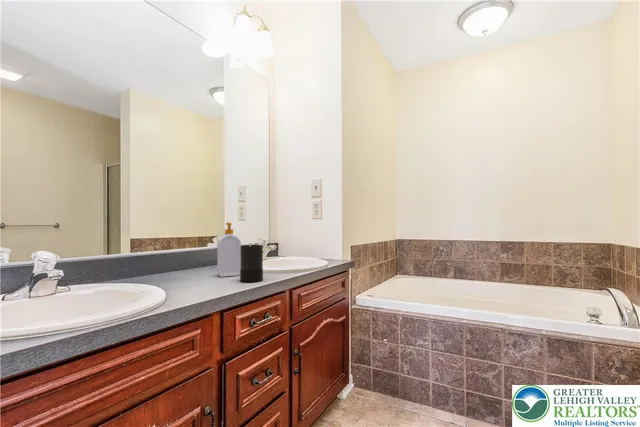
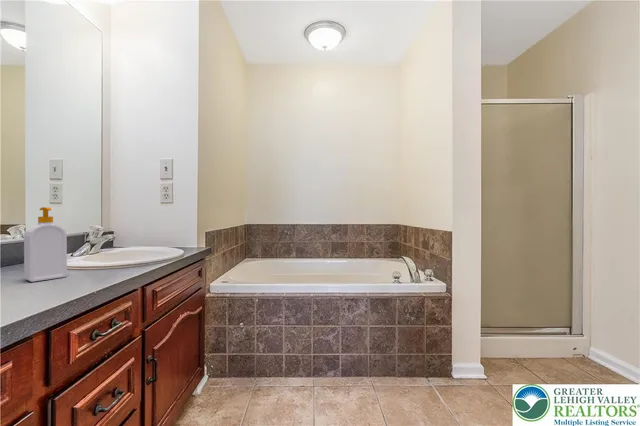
candle: present [240,242,263,282] -> none [70,232,106,285]

